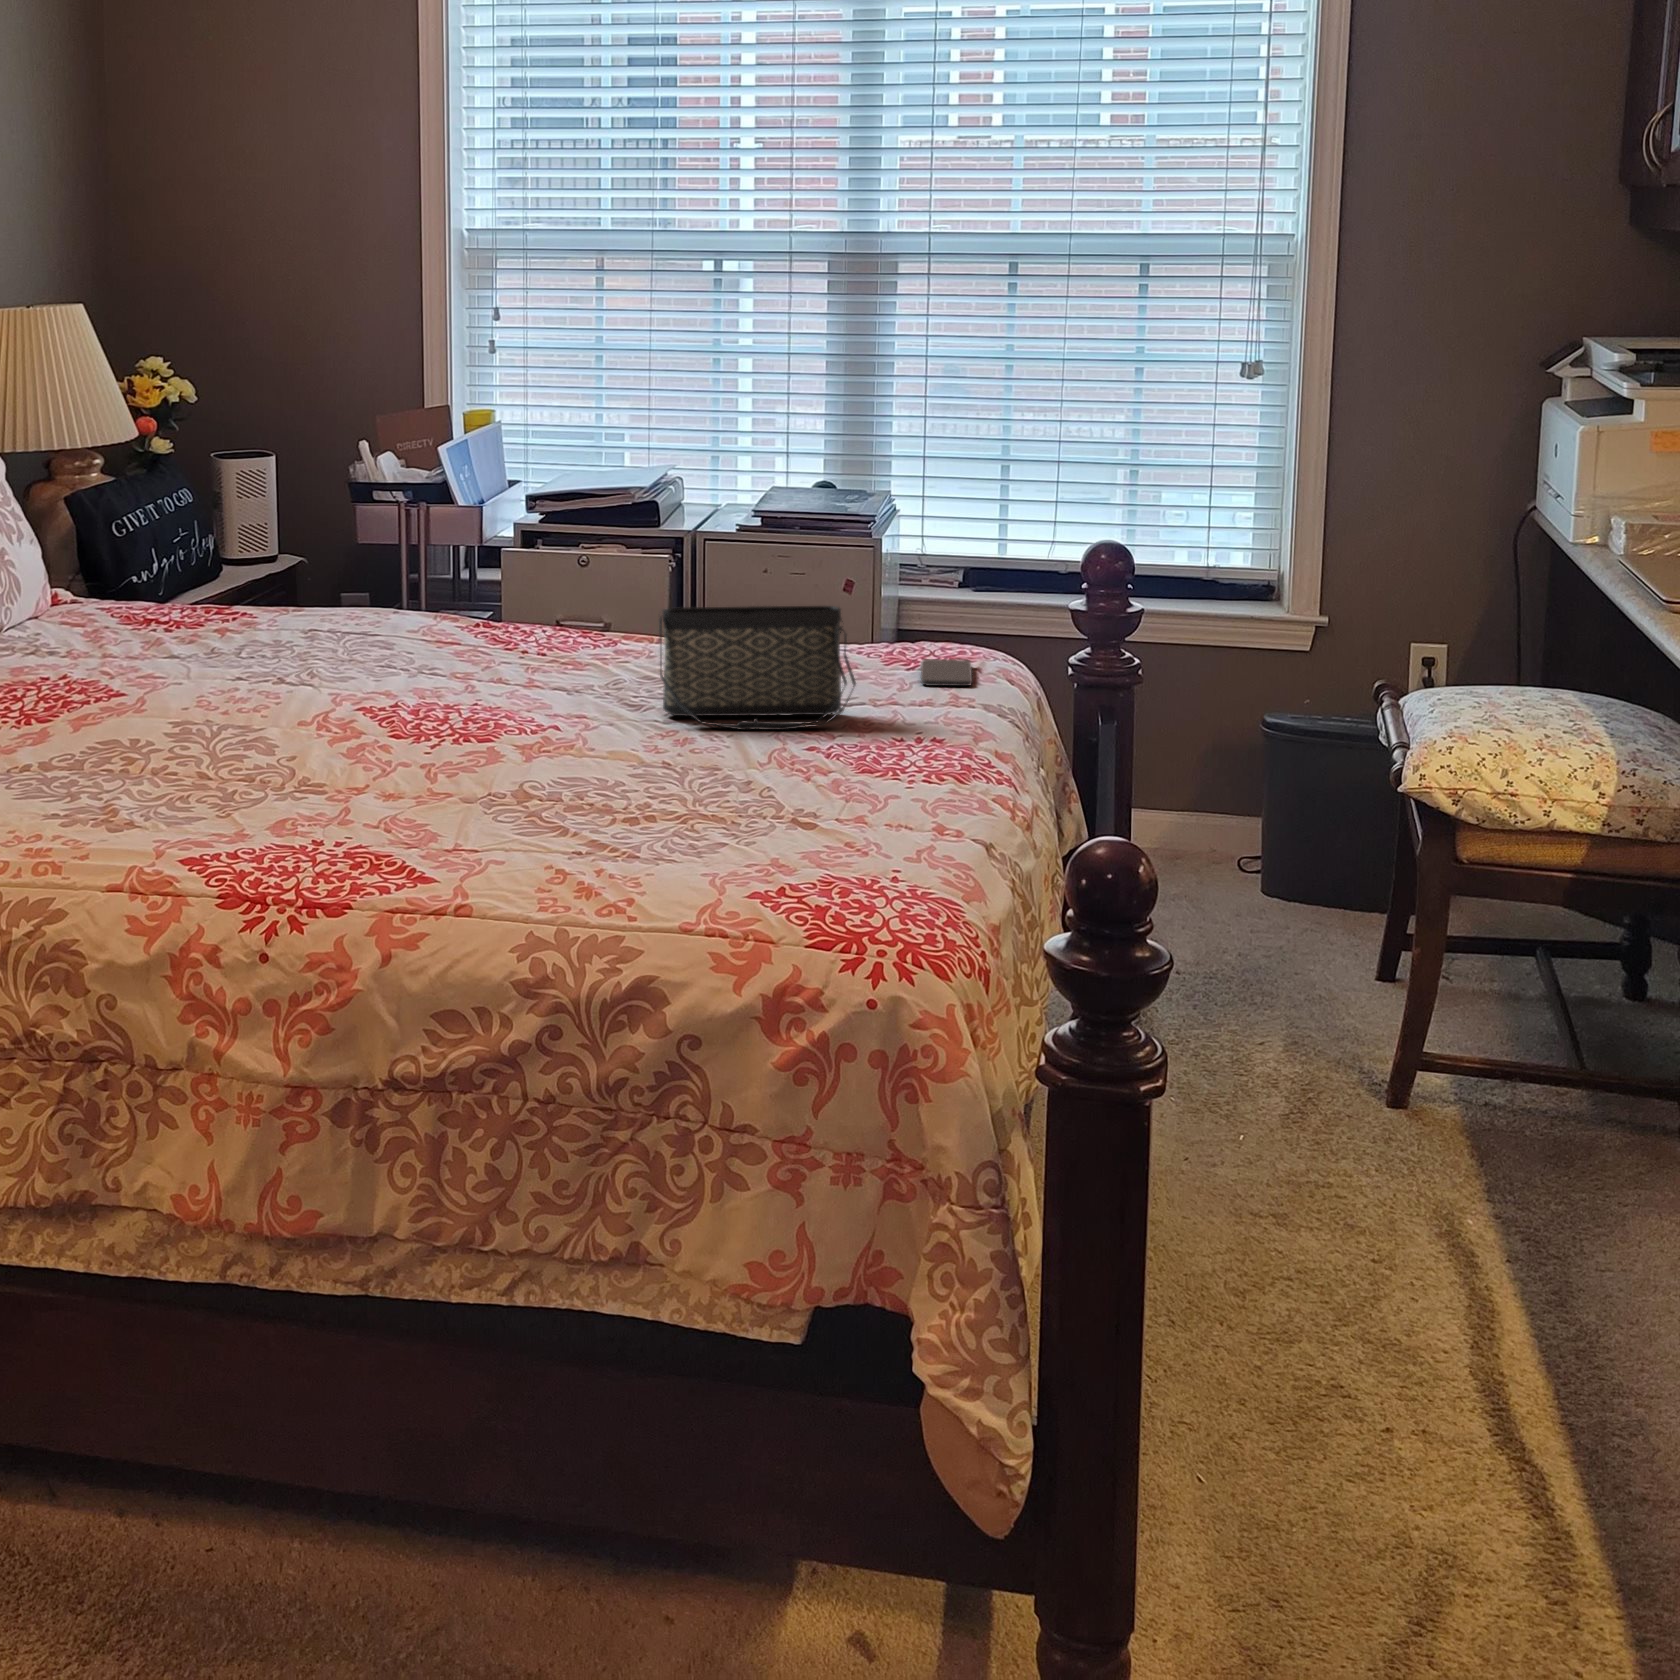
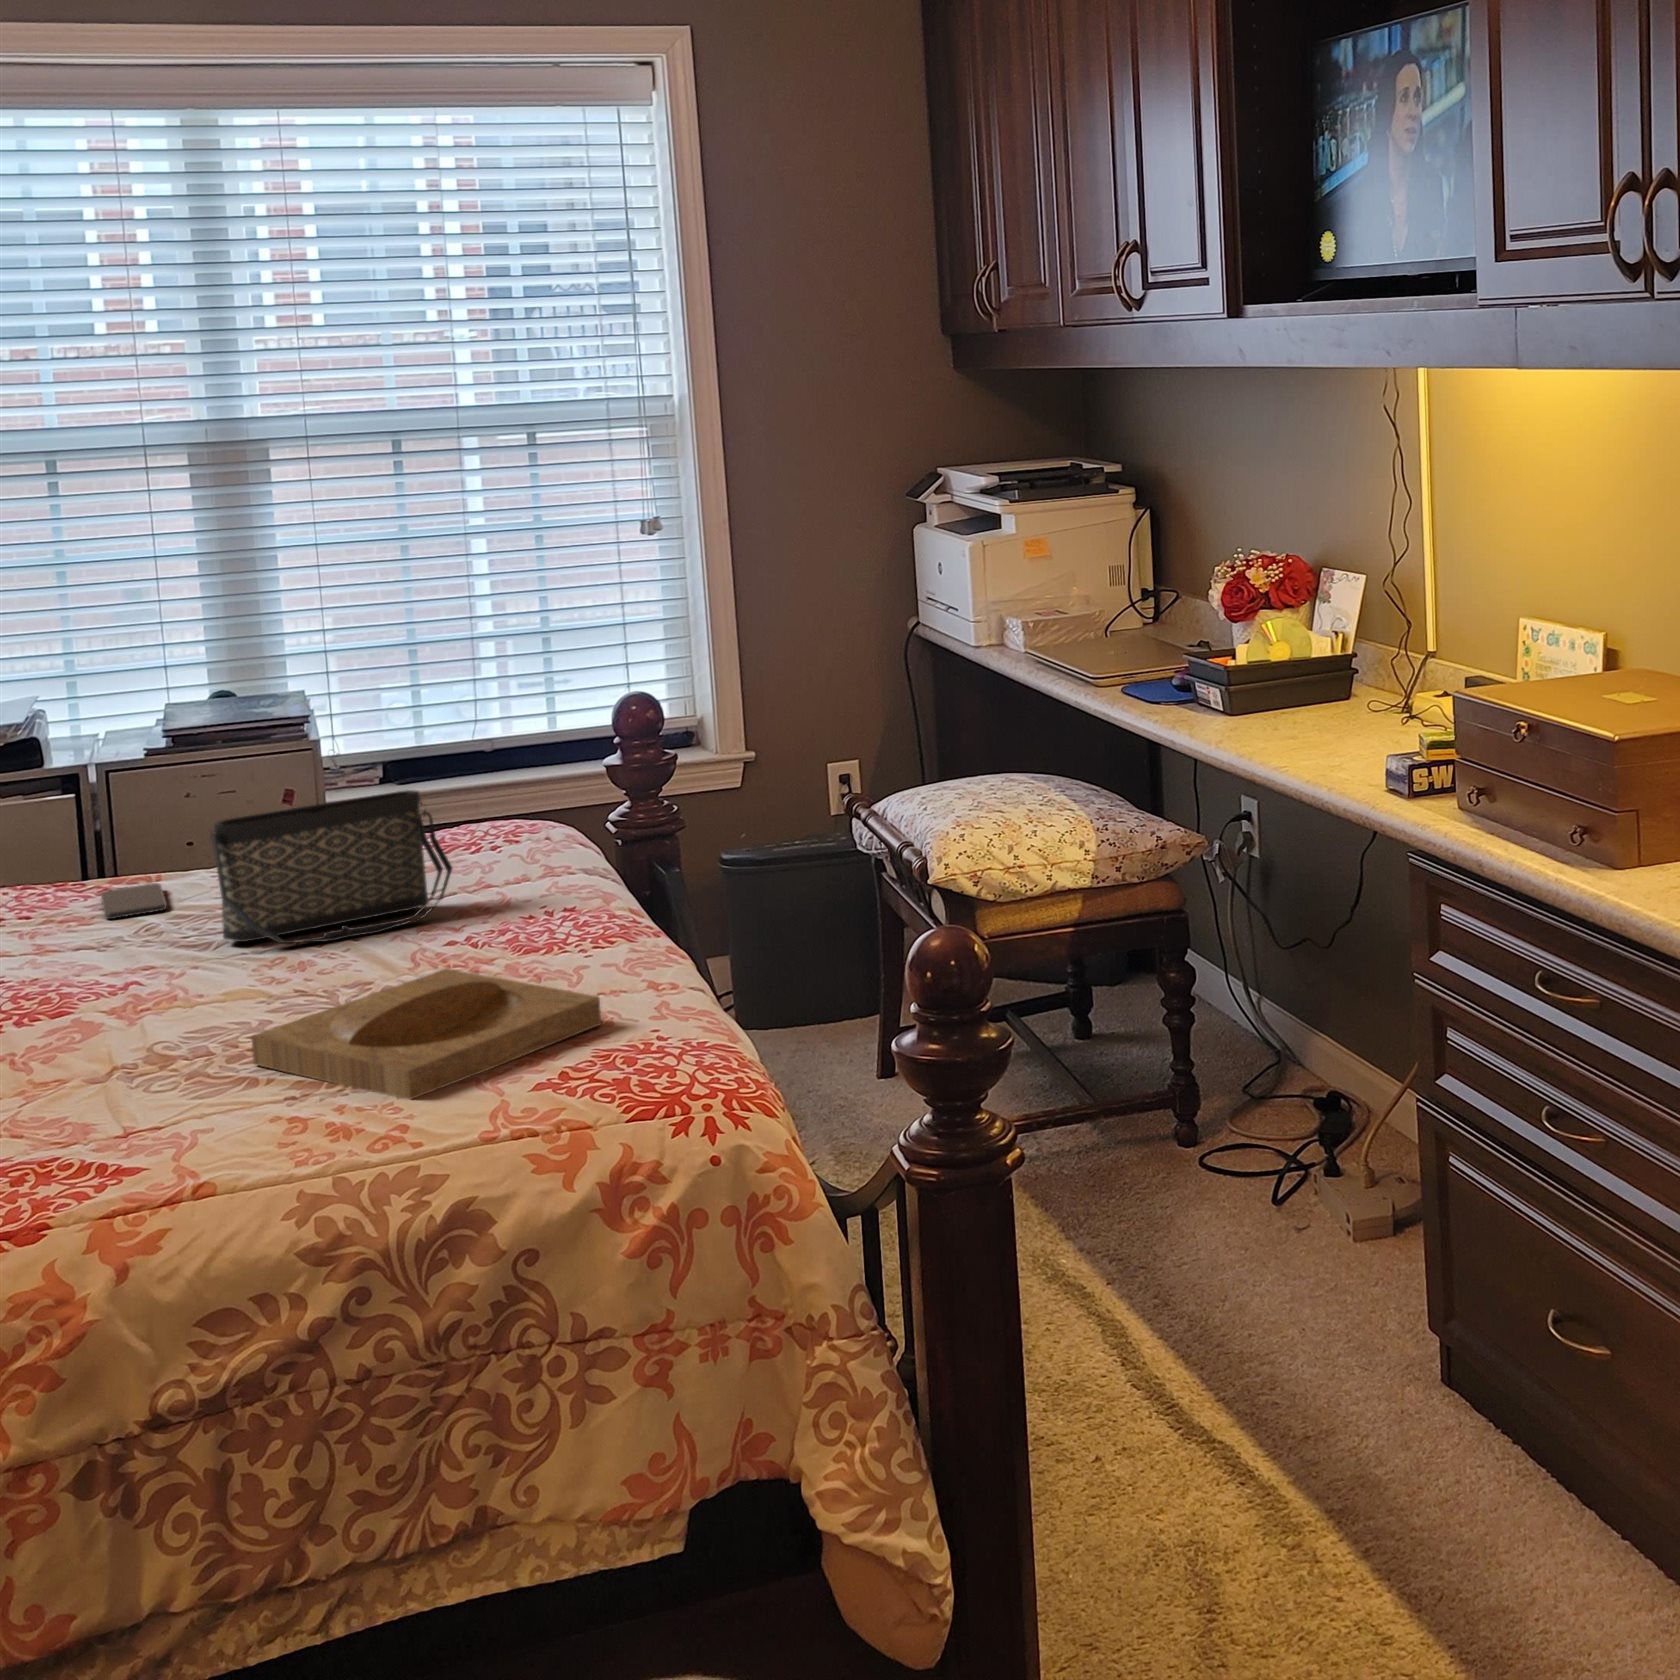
smartphone: present [921,659,972,686] -> present [101,883,167,919]
tray: none [589,775,868,884] -> present [251,969,601,1100]

